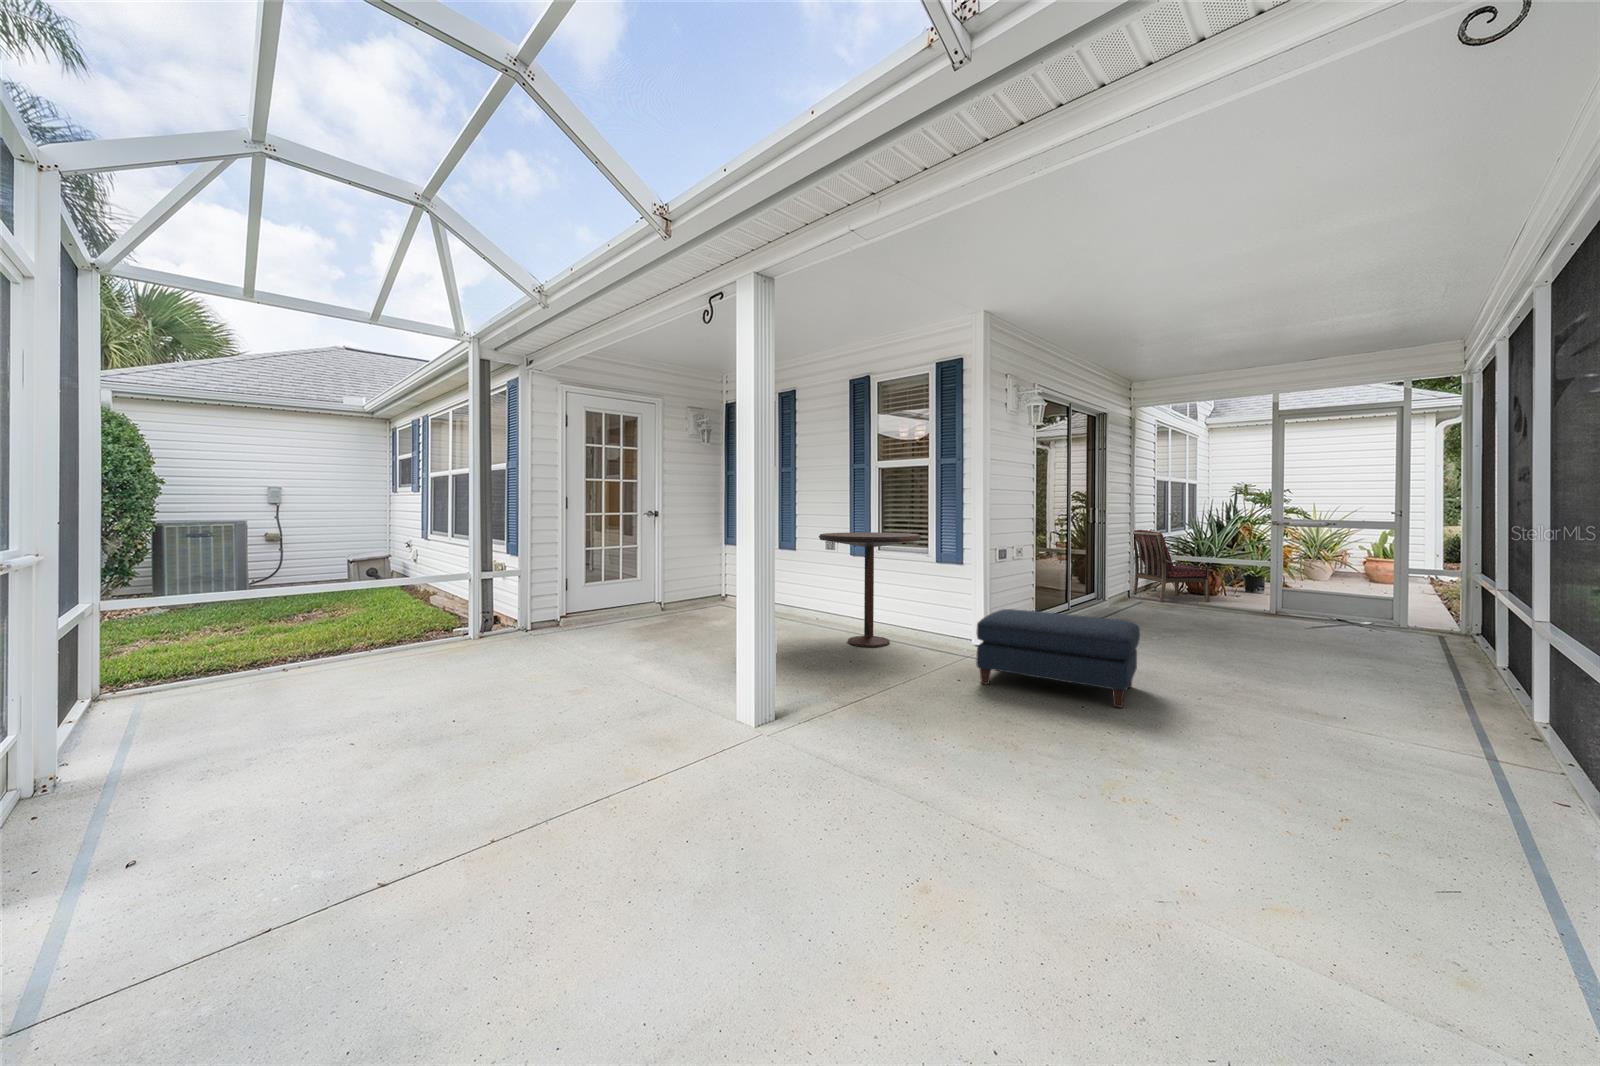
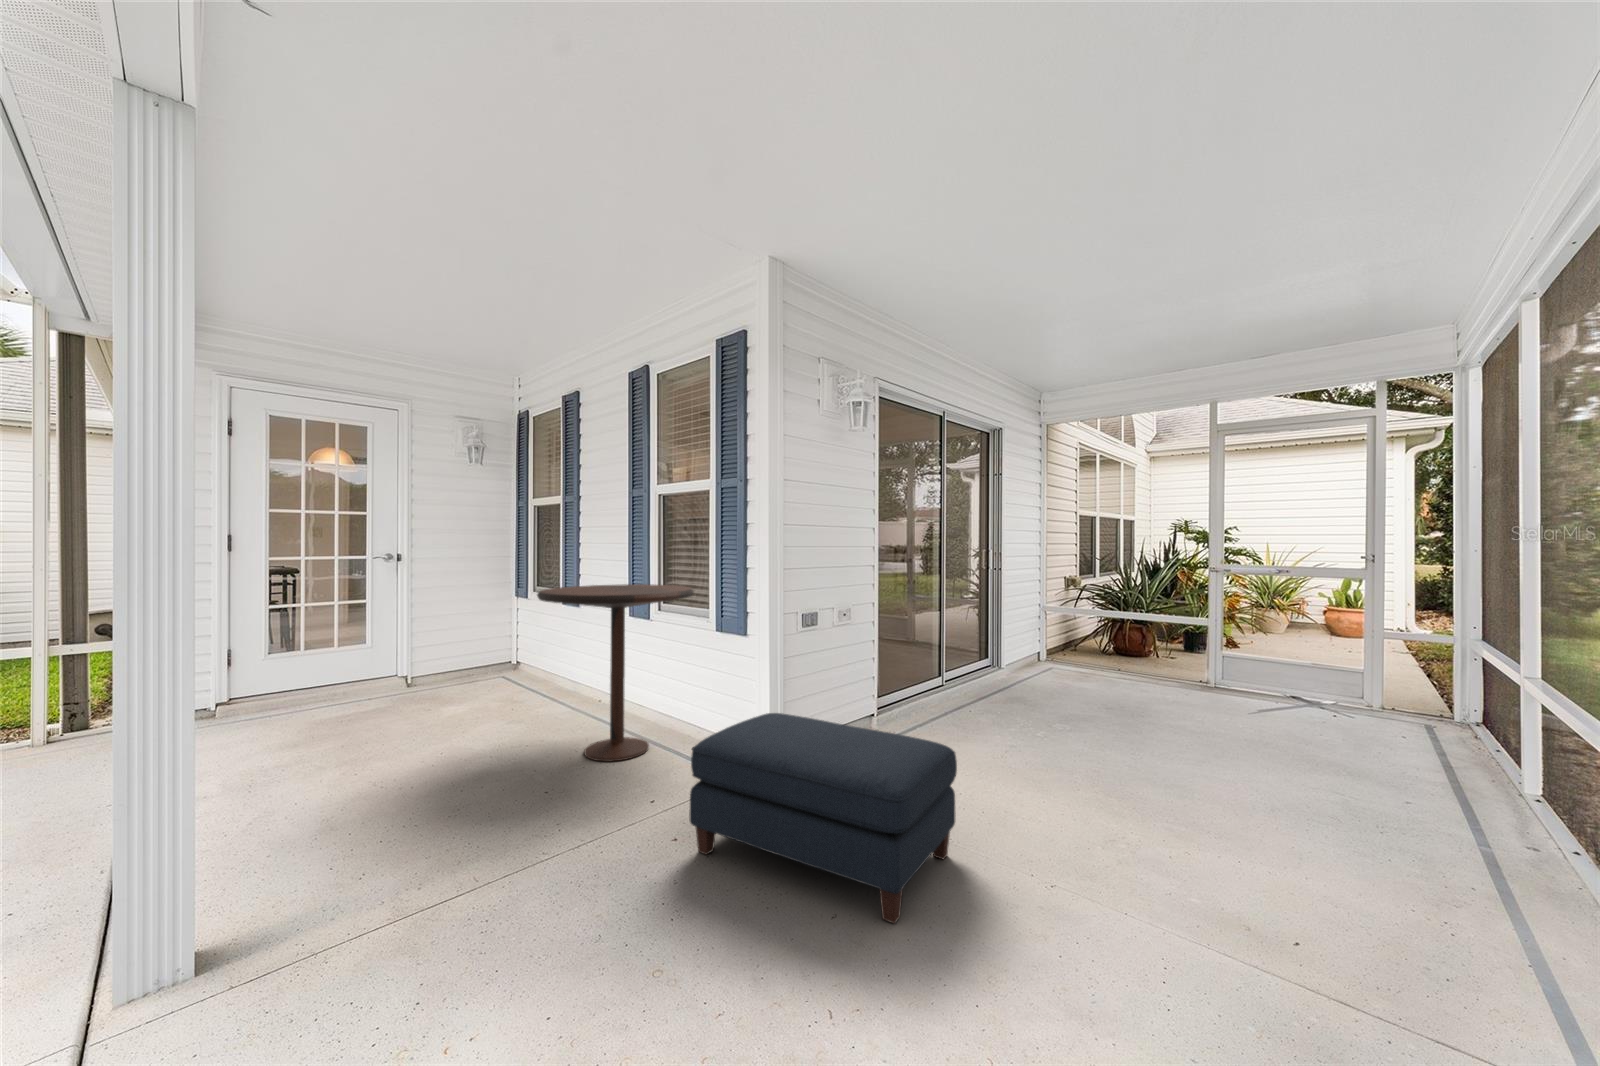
armchair: present [1133,530,1212,602] -> none [1042,575,1139,669]

